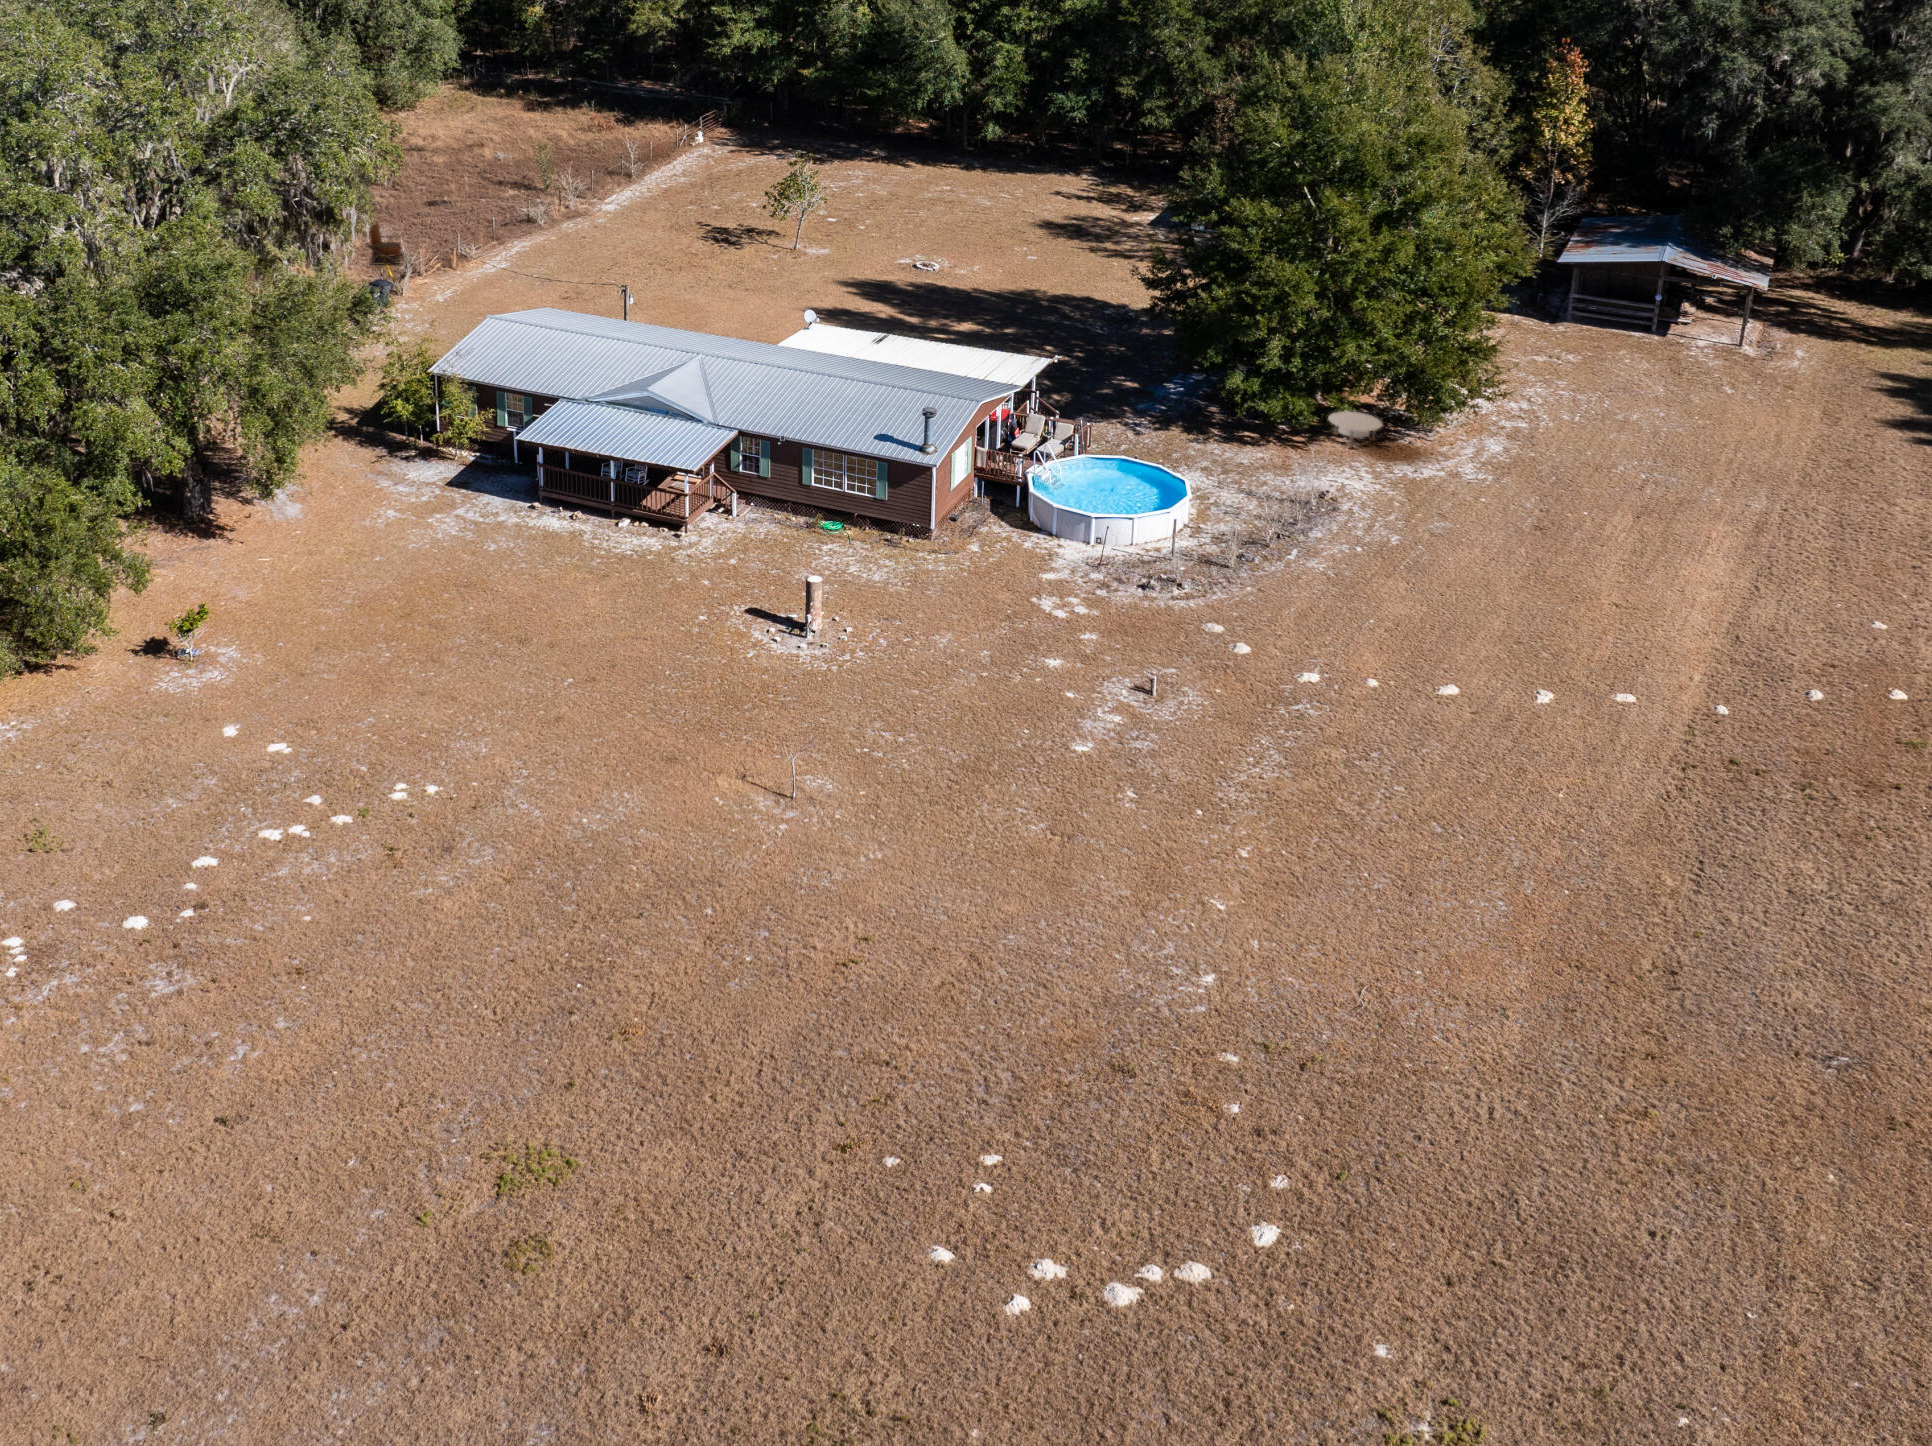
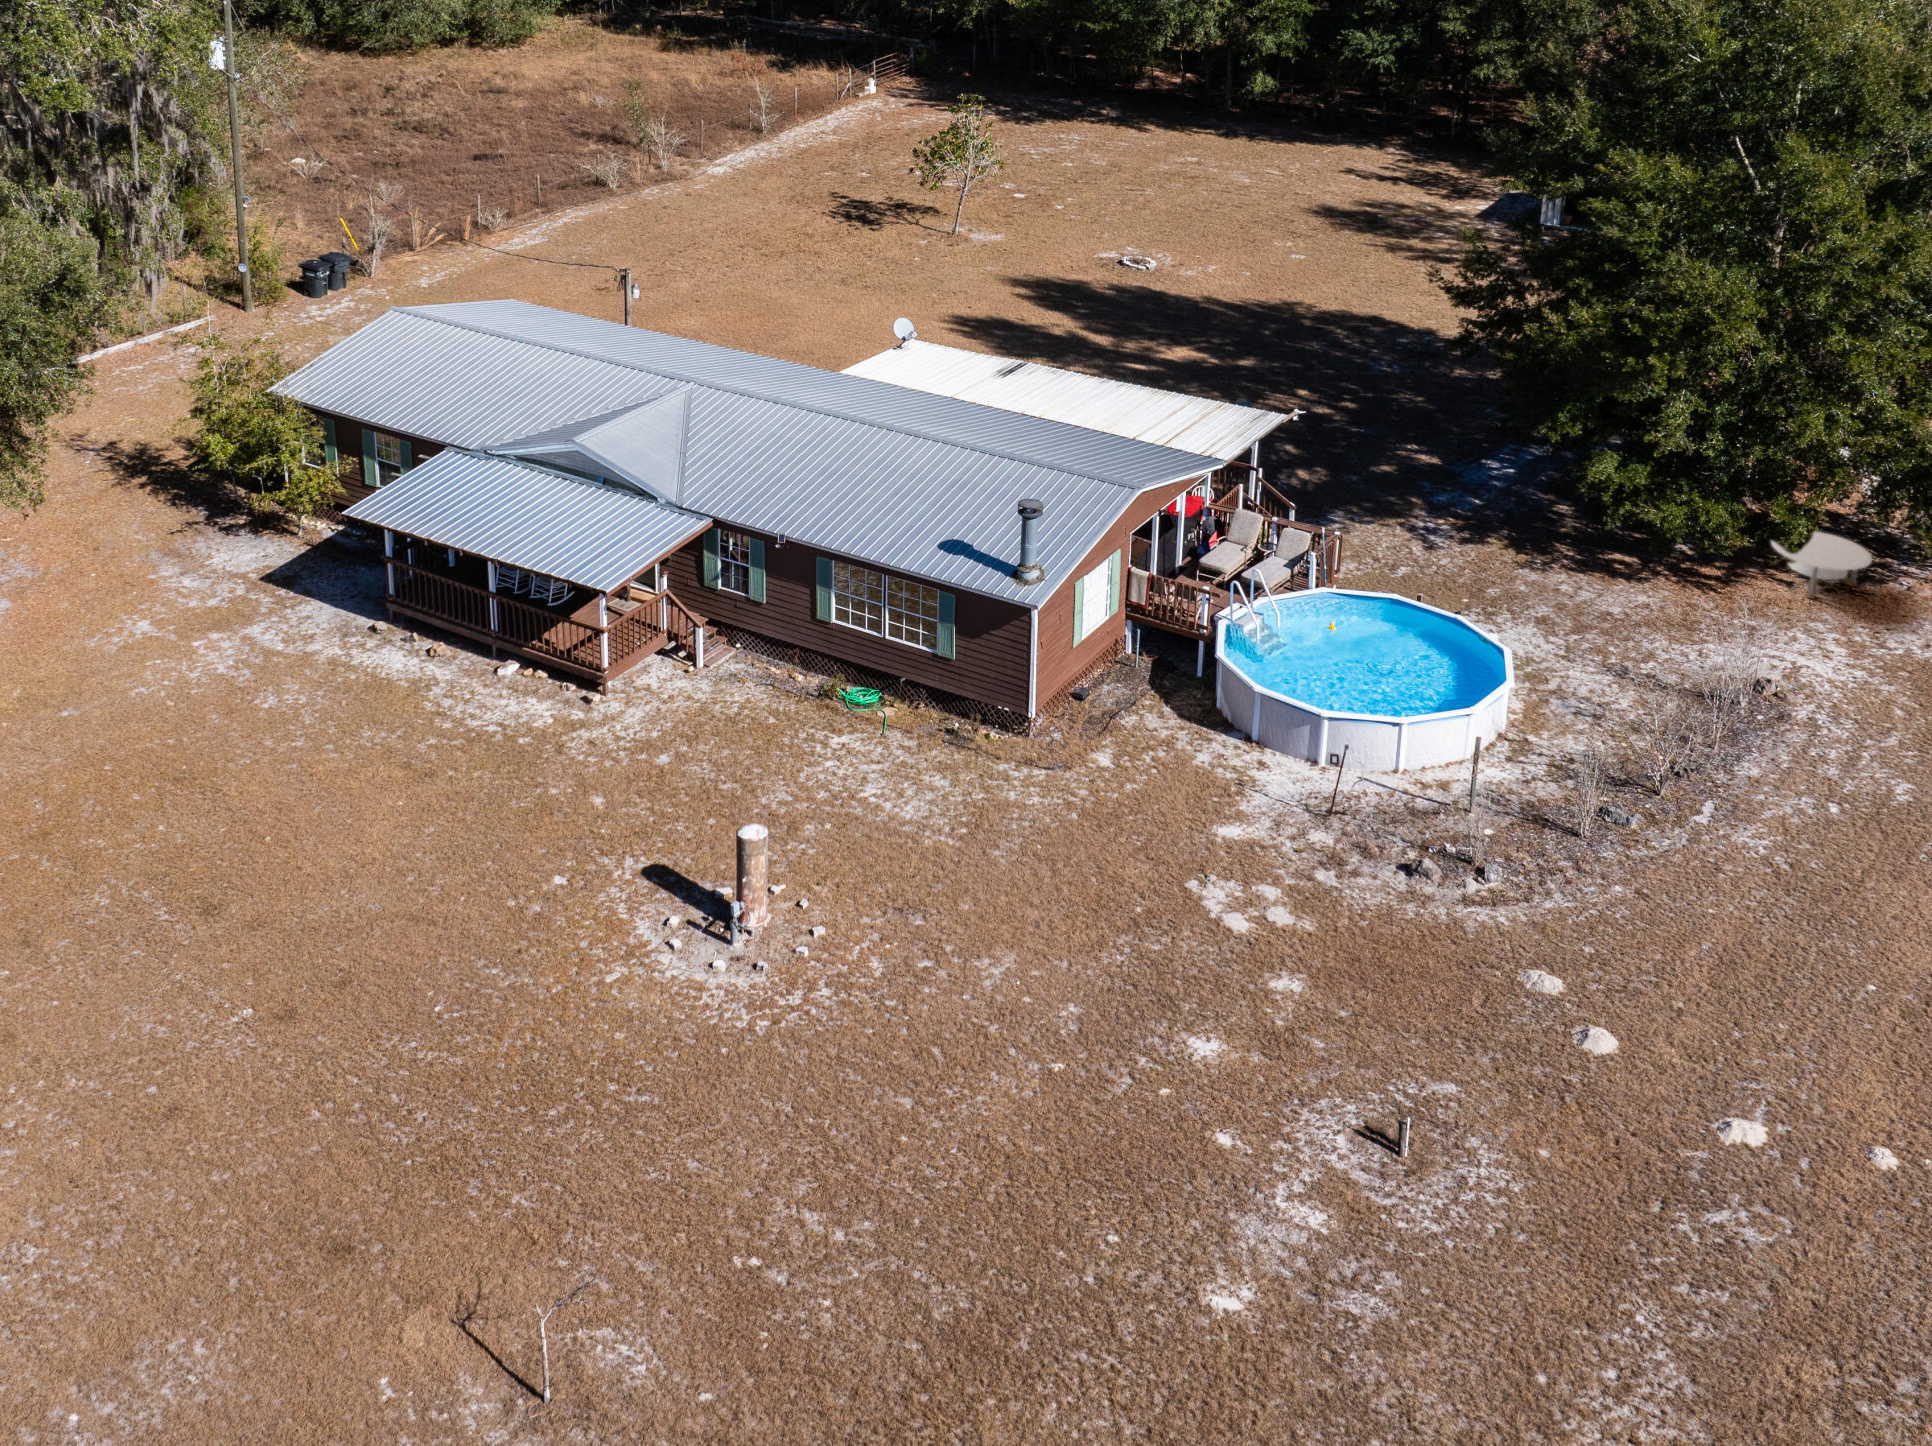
lounge chair: present [367,224,403,265] -> none [333,176,393,235]

